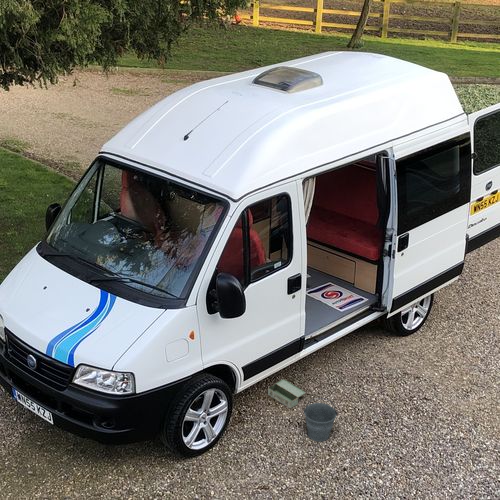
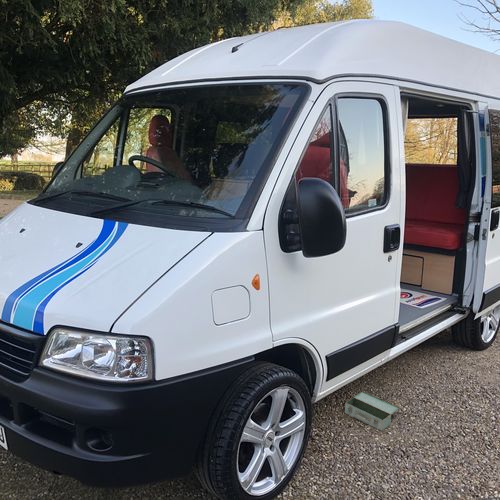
bucket: present [303,398,338,441] -> none [416,408,472,480]

